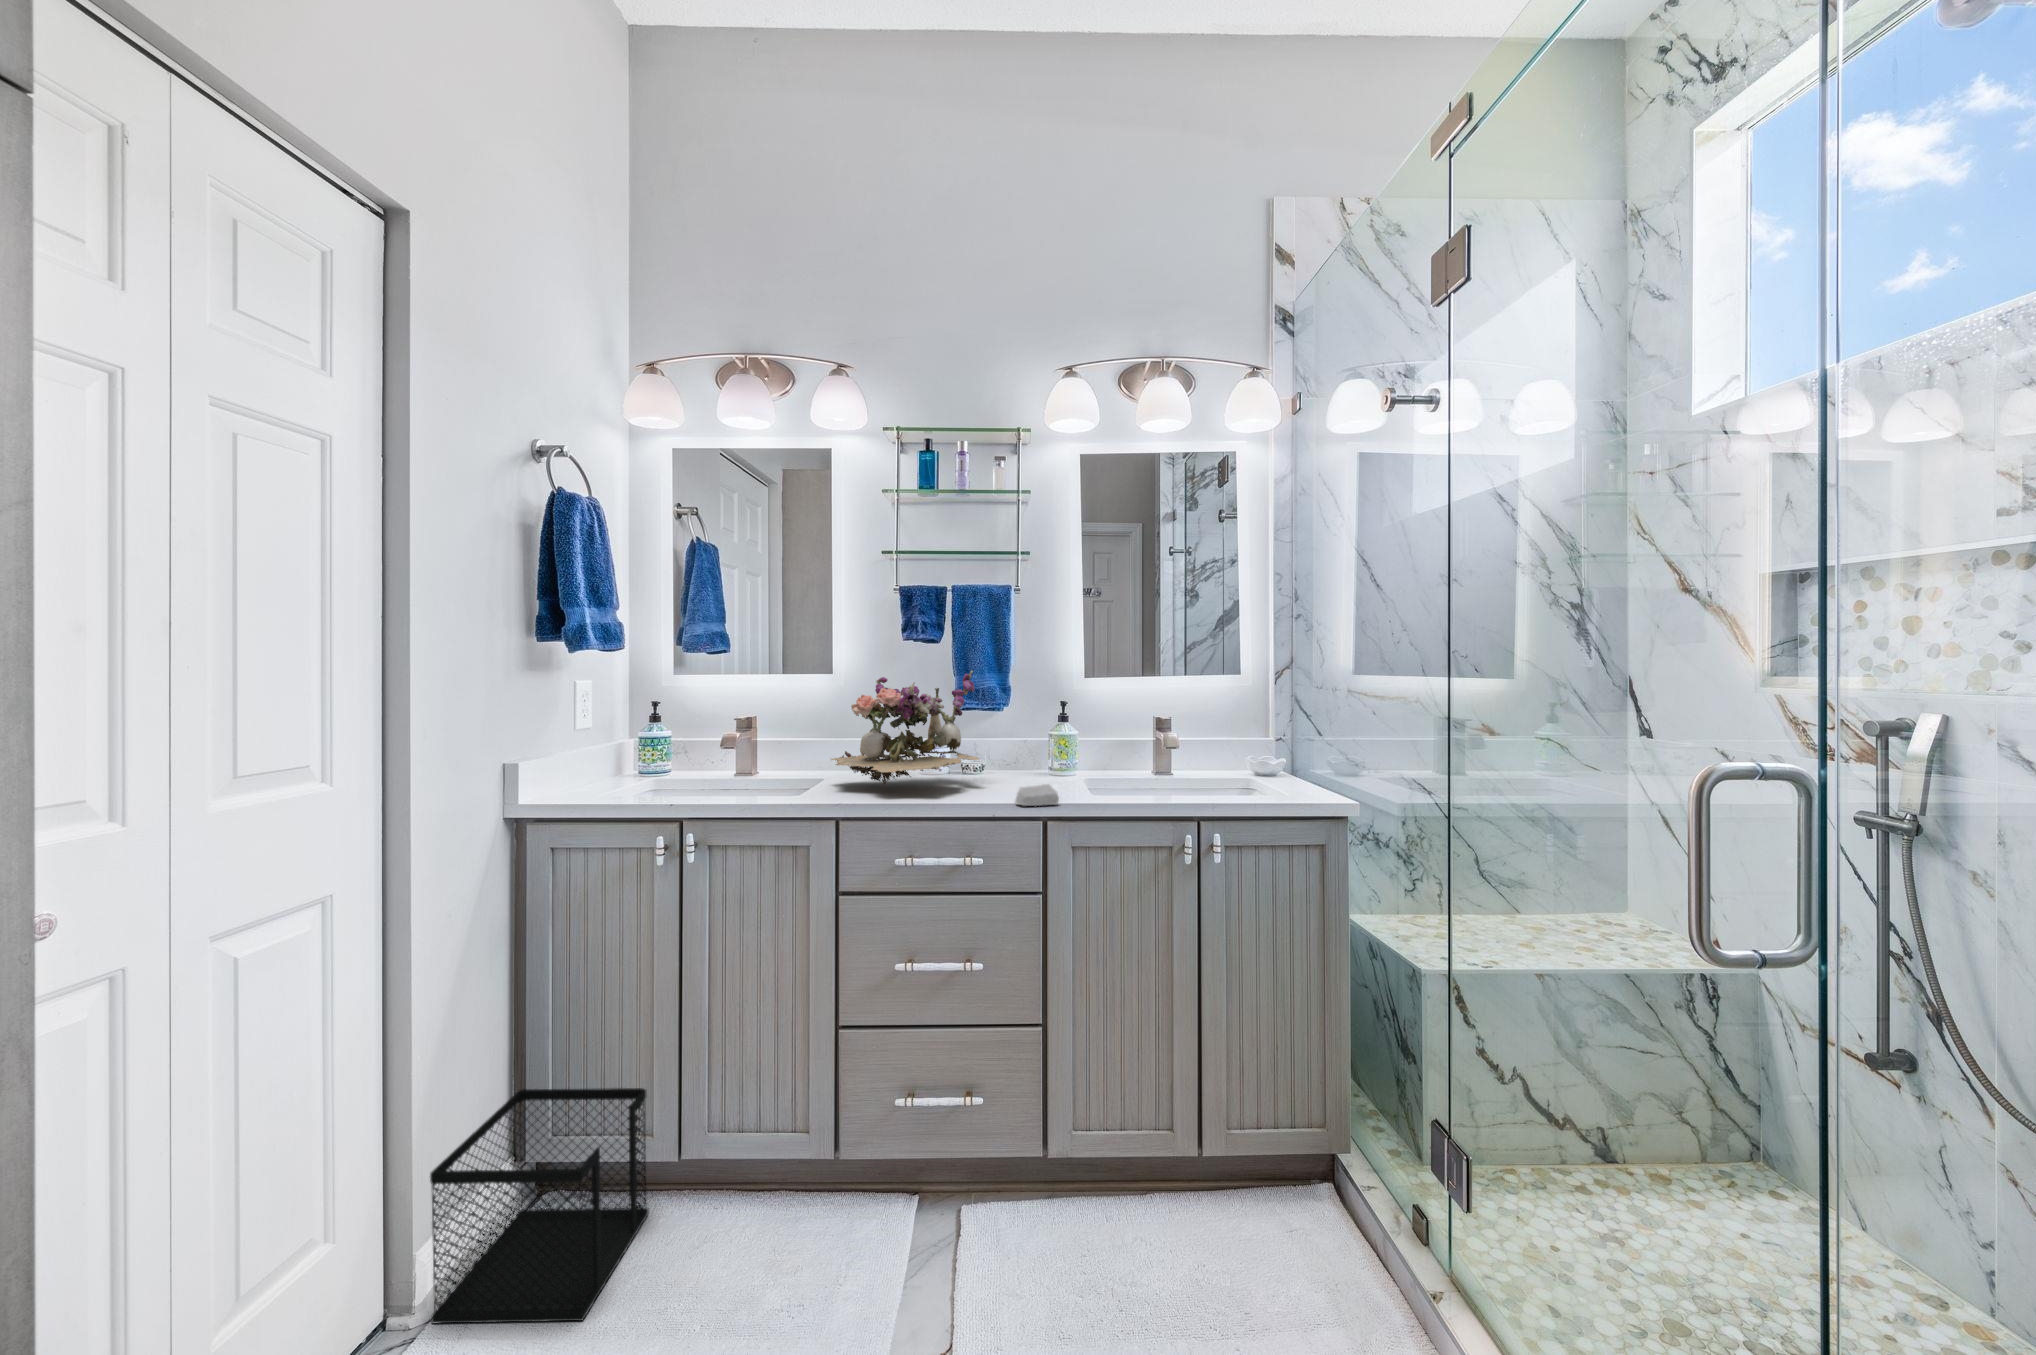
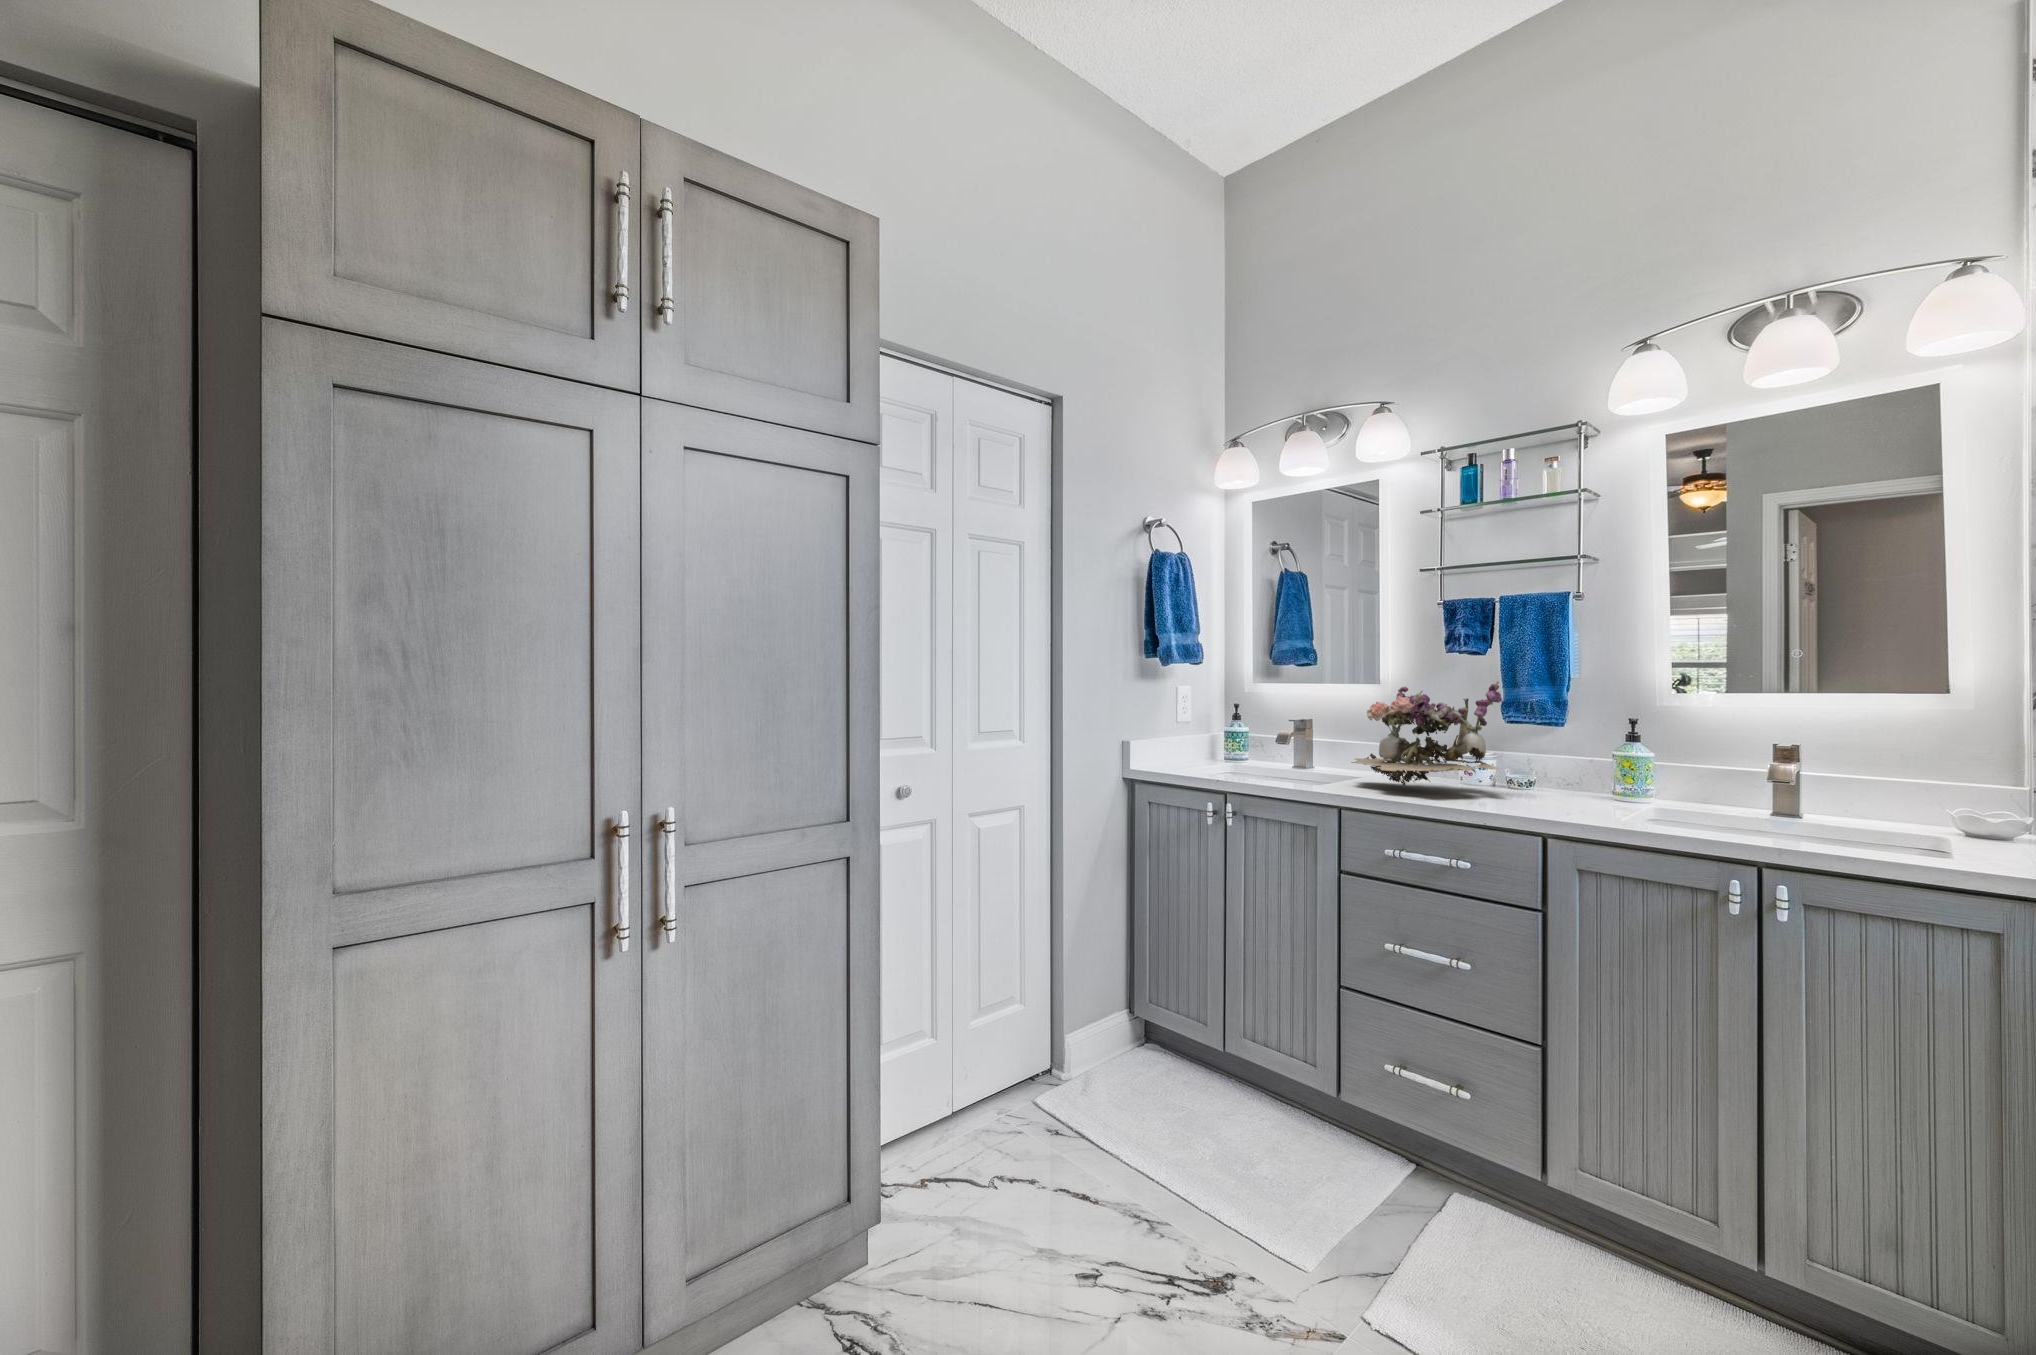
soap bar: present [1015,784,1059,806] -> none [1509,796,1559,817]
wastebasket: present [430,1088,649,1323] -> none [1064,969,1198,1124]

